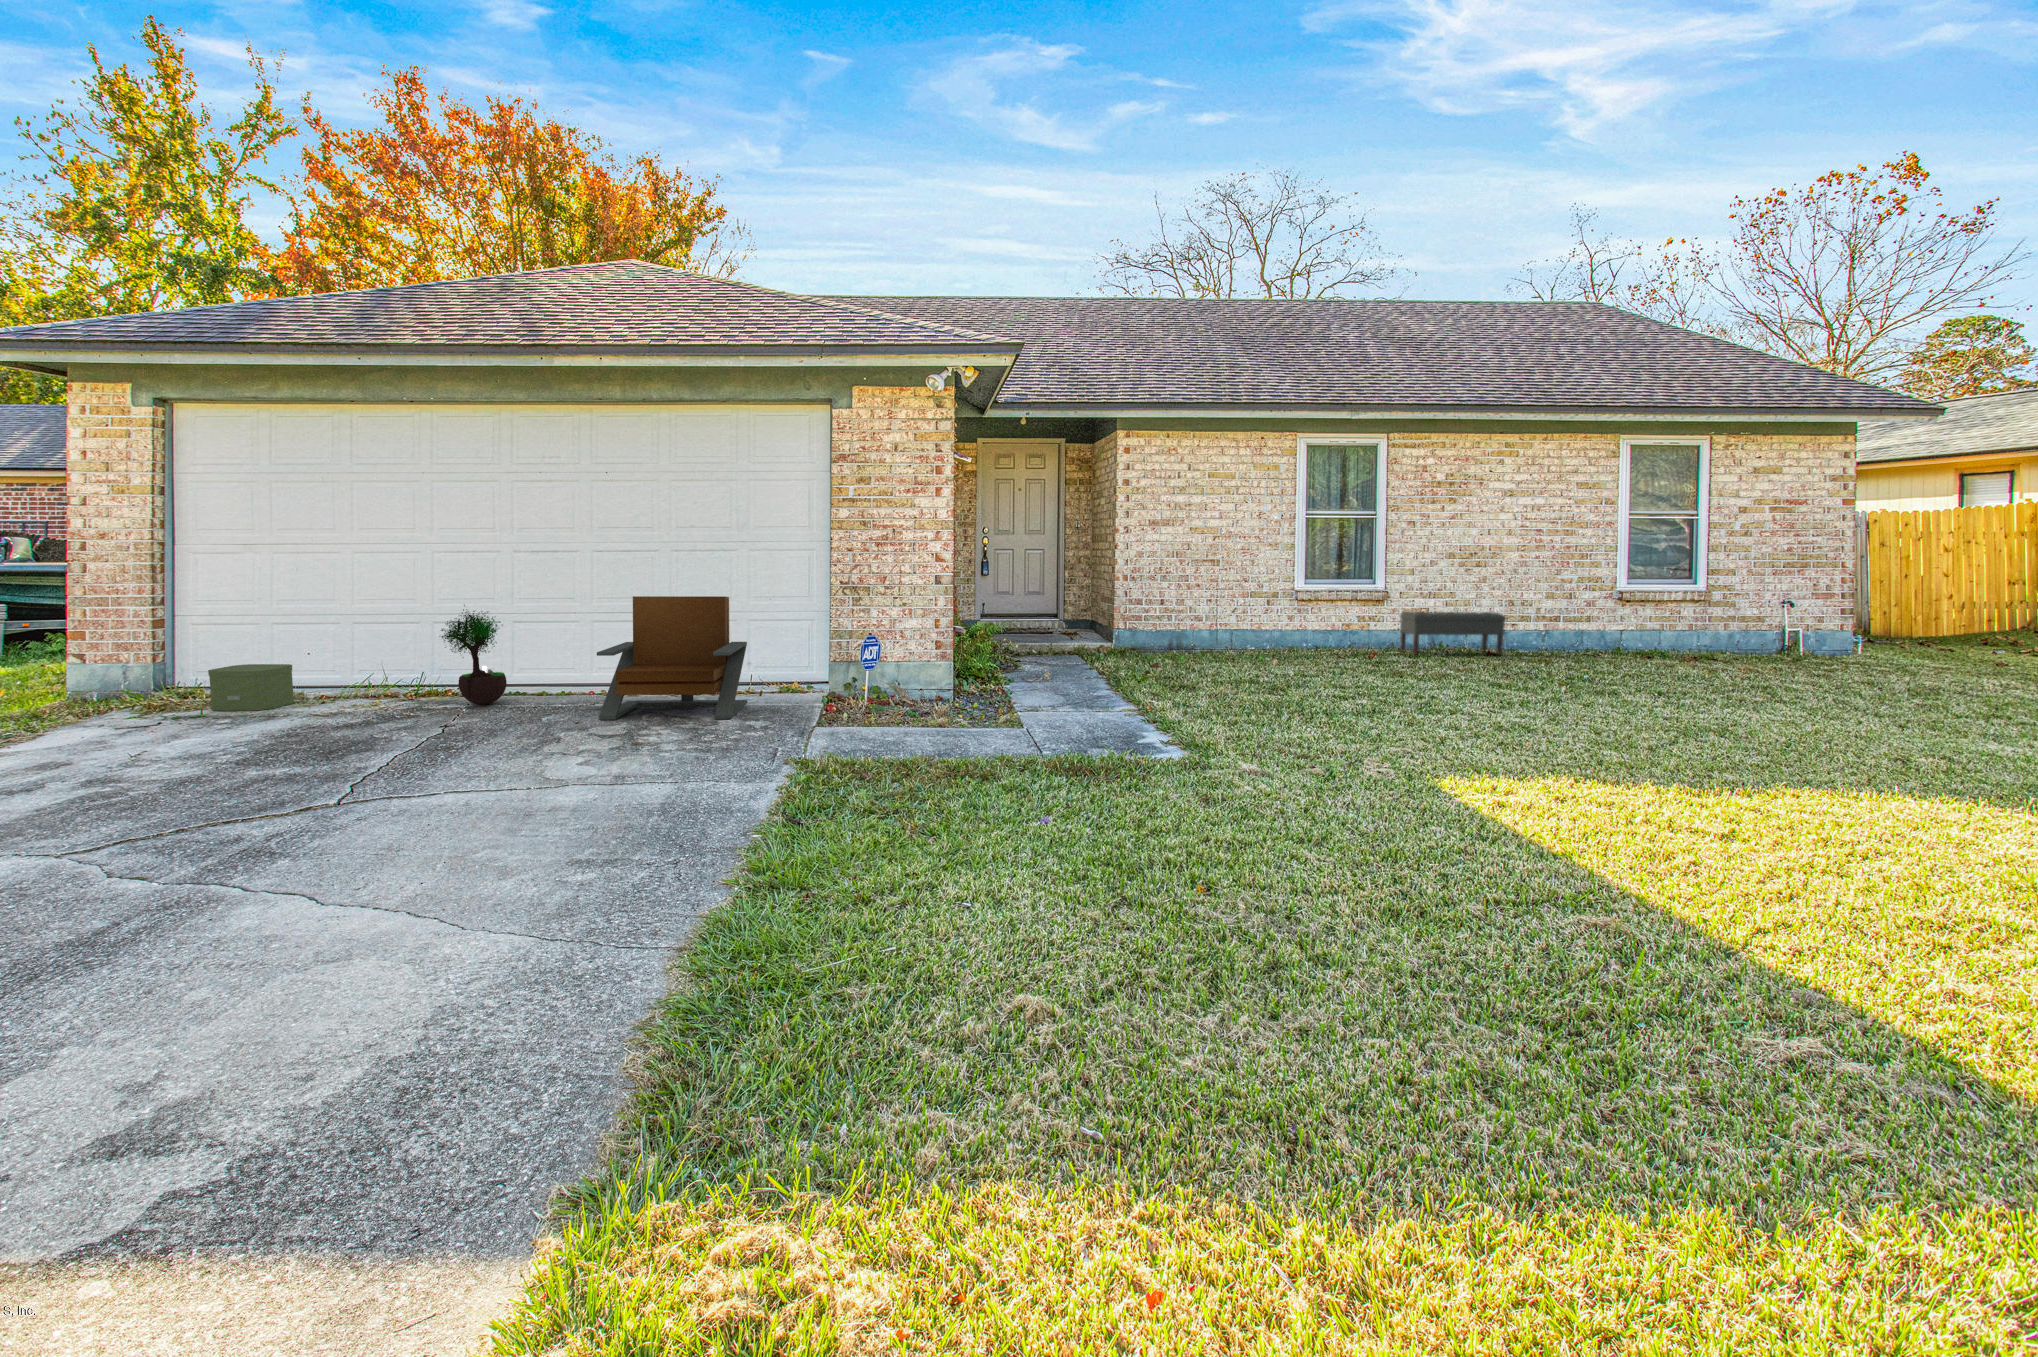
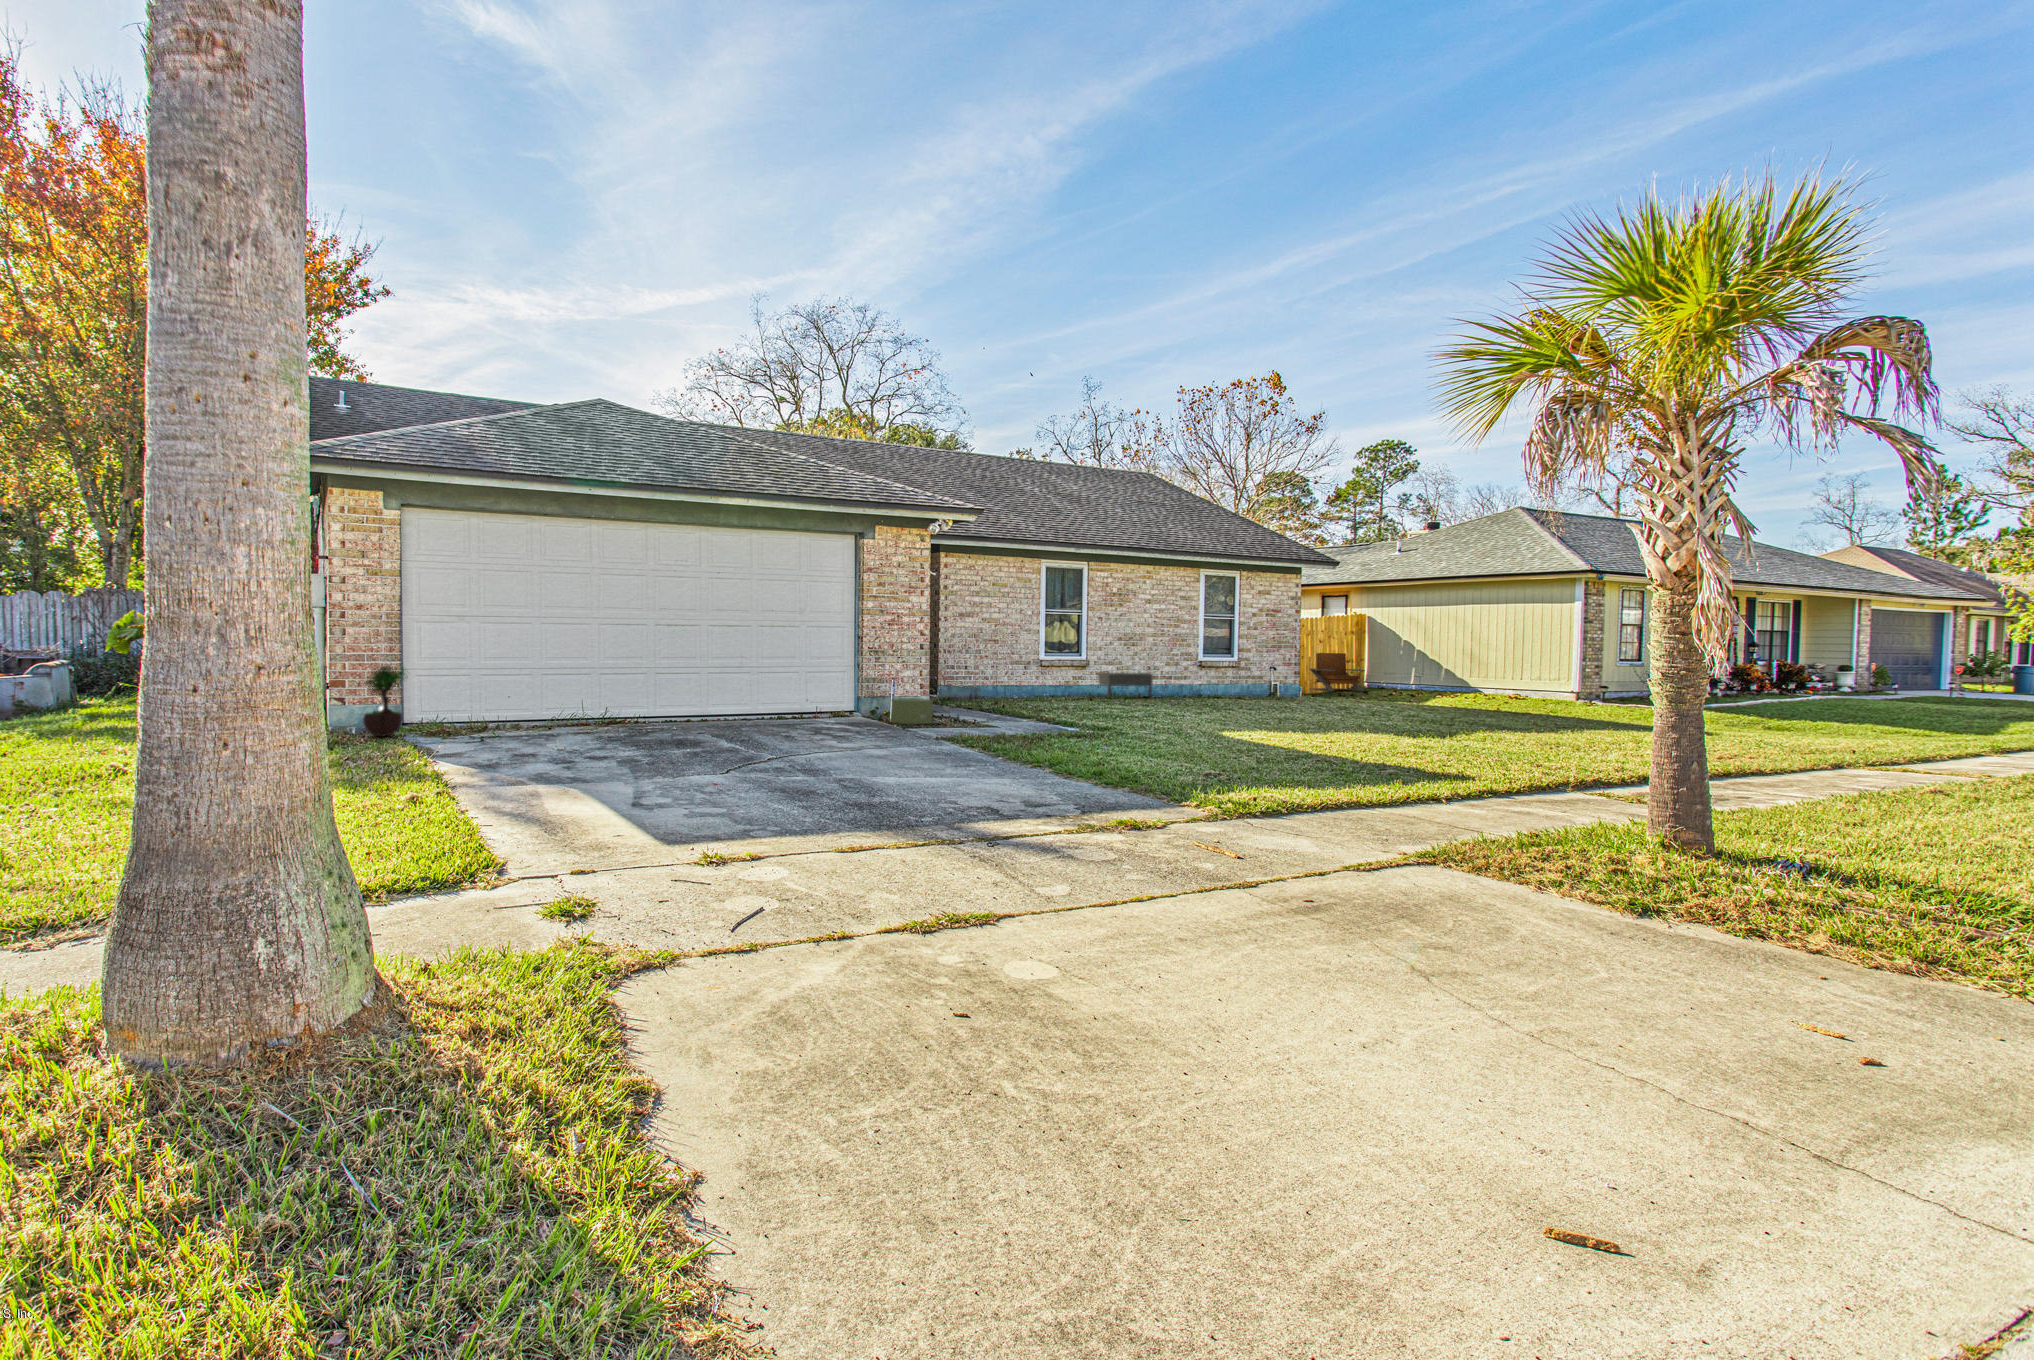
lounge chair: present [597,596,747,720] -> present [1310,653,1365,691]
potted tree: present [439,605,507,705] -> present [358,664,405,737]
storage box: present [208,664,294,711] -> present [891,698,933,724]

